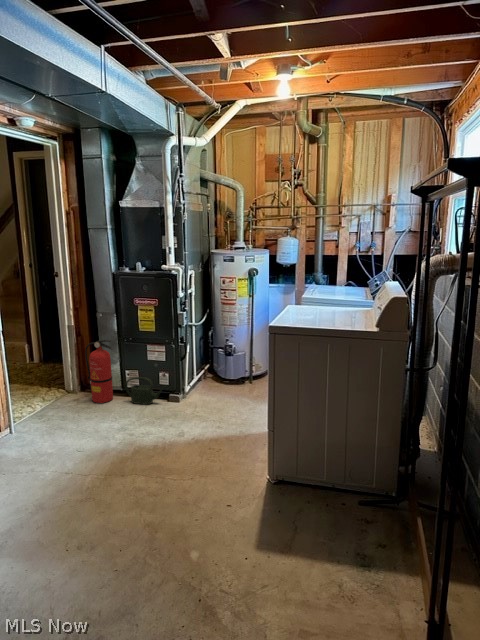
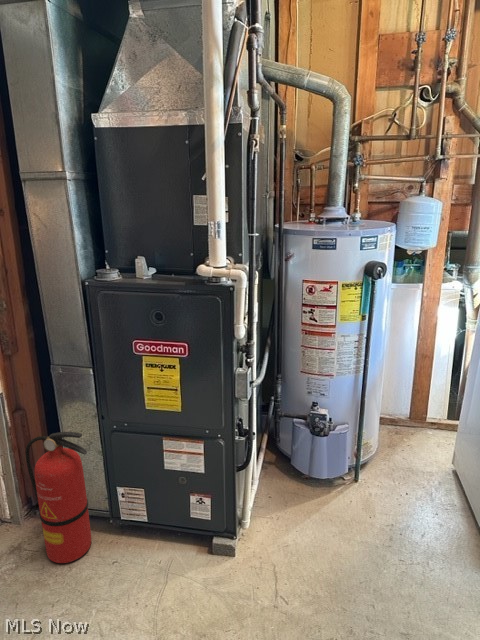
watering can: present [125,377,167,404] -> none [116,508,209,567]

